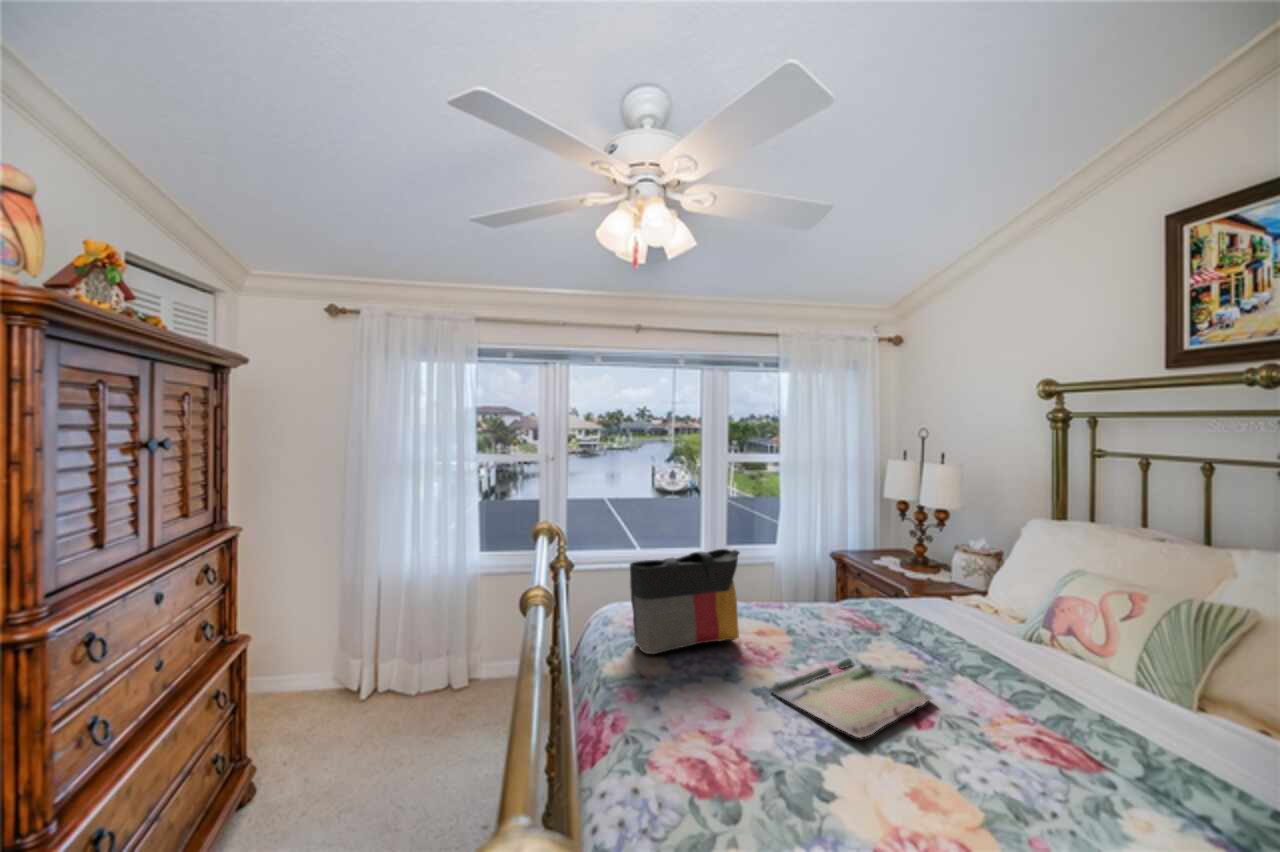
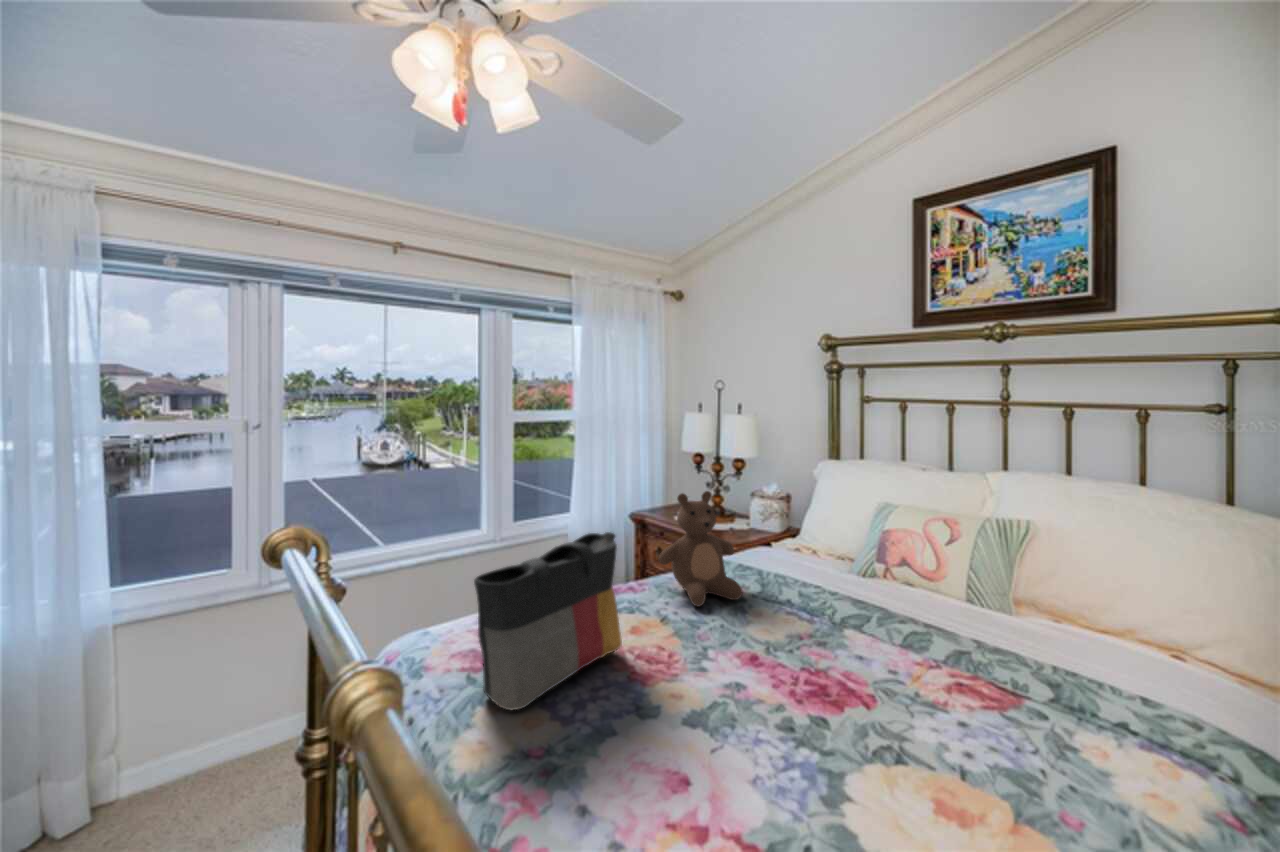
teddy bear: none [800,530,878,632] -> present [659,491,742,606]
tray: present [771,659,933,738] -> none [703,637,855,747]

